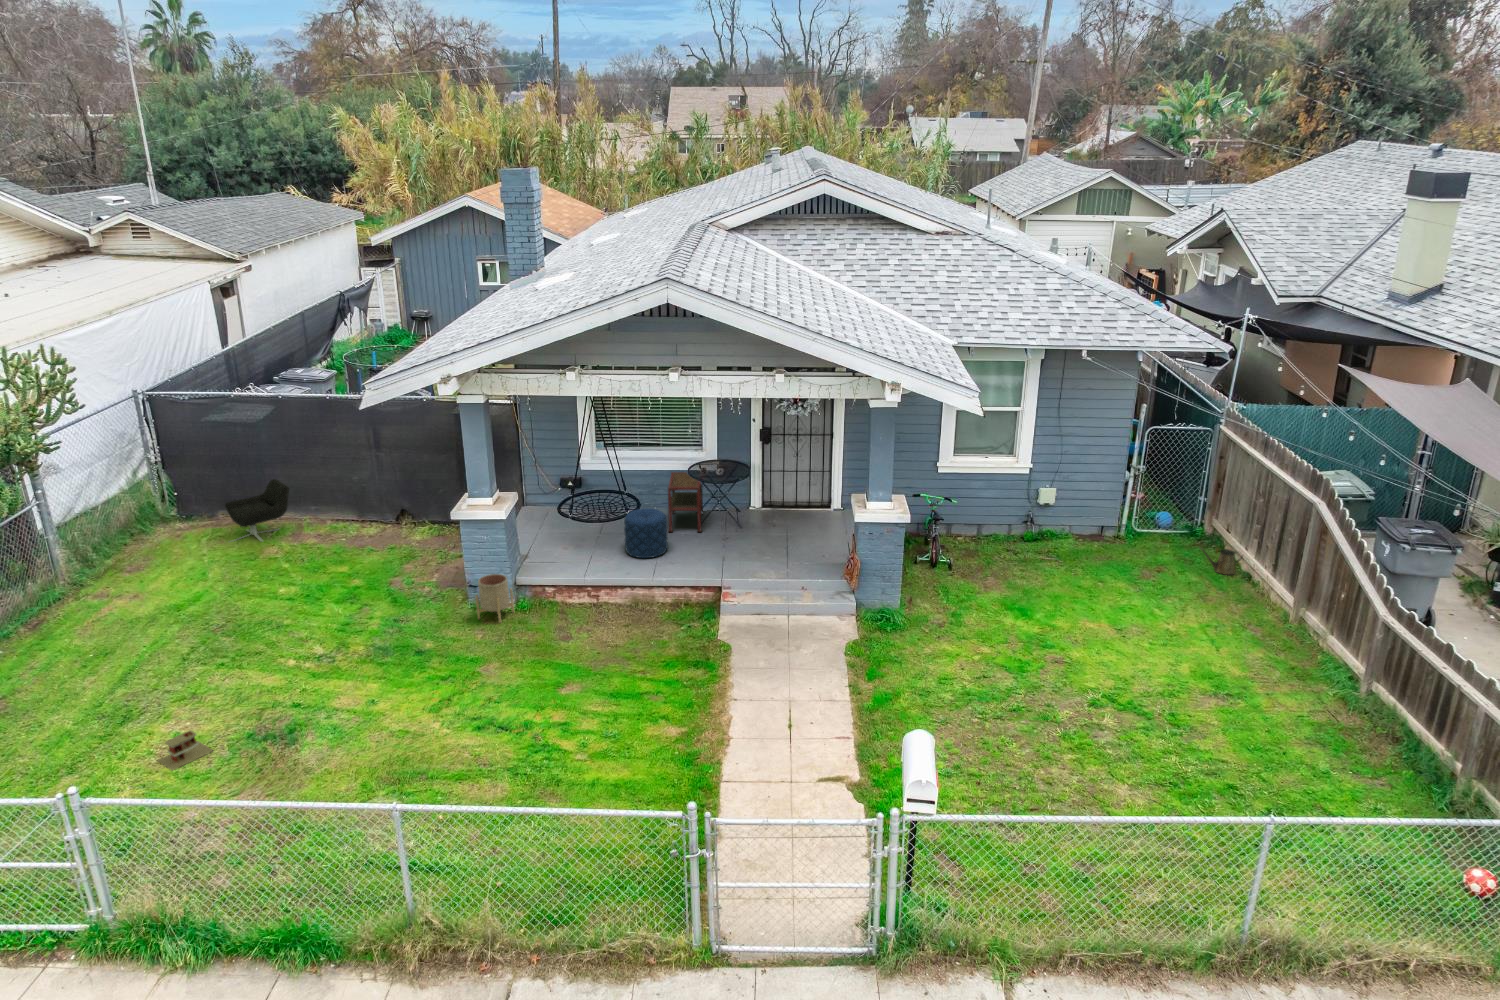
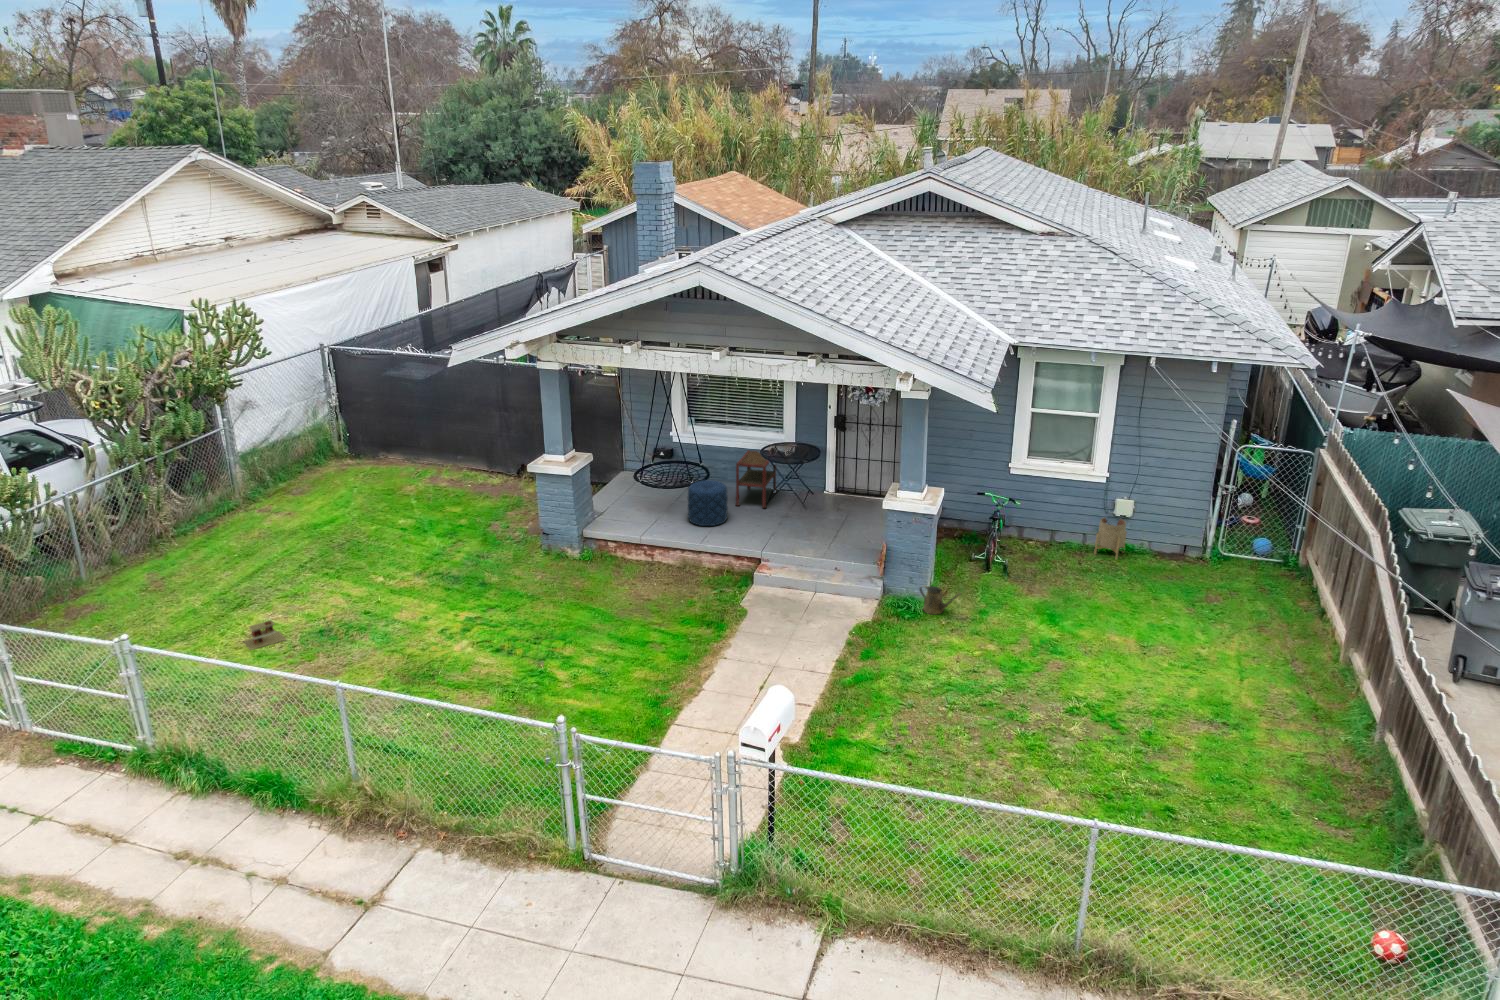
lounge chair: present [225,479,289,541] -> none [375,428,428,481]
watering can: present [1201,549,1243,575] -> present [920,585,960,615]
planter: present [476,574,514,622] -> present [1094,517,1127,559]

